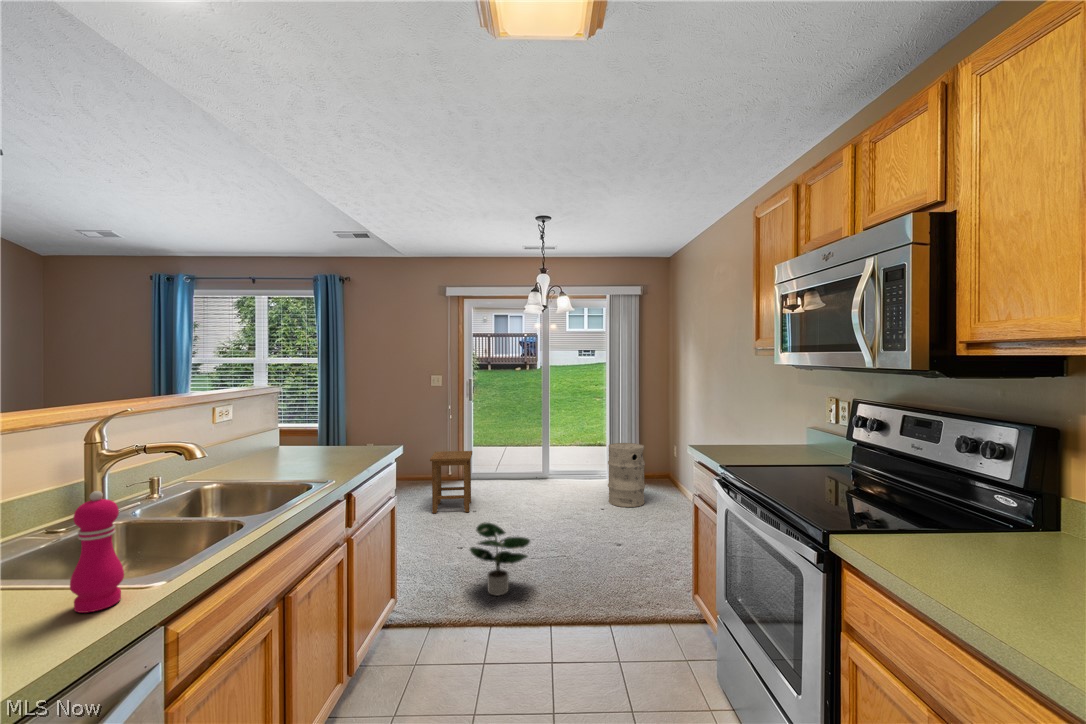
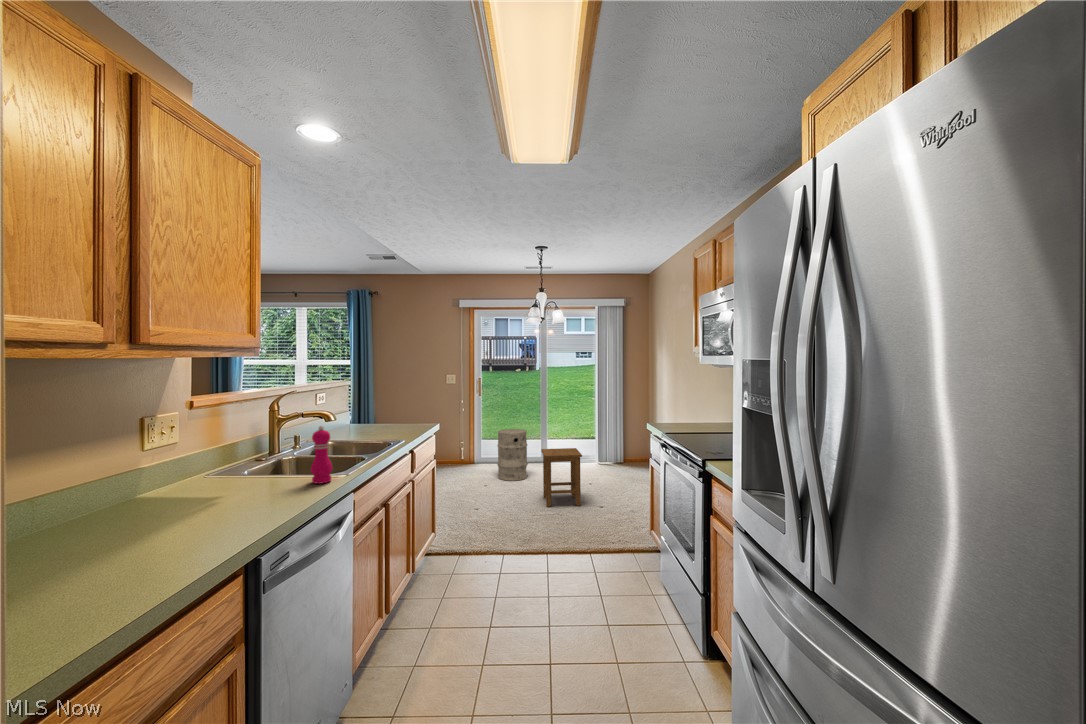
trash can: present [608,443,645,507] -> present [497,429,528,481]
stool: present [430,451,472,513] -> present [541,448,582,507]
potted plant: present [470,522,530,596] -> none [486,484,532,537]

